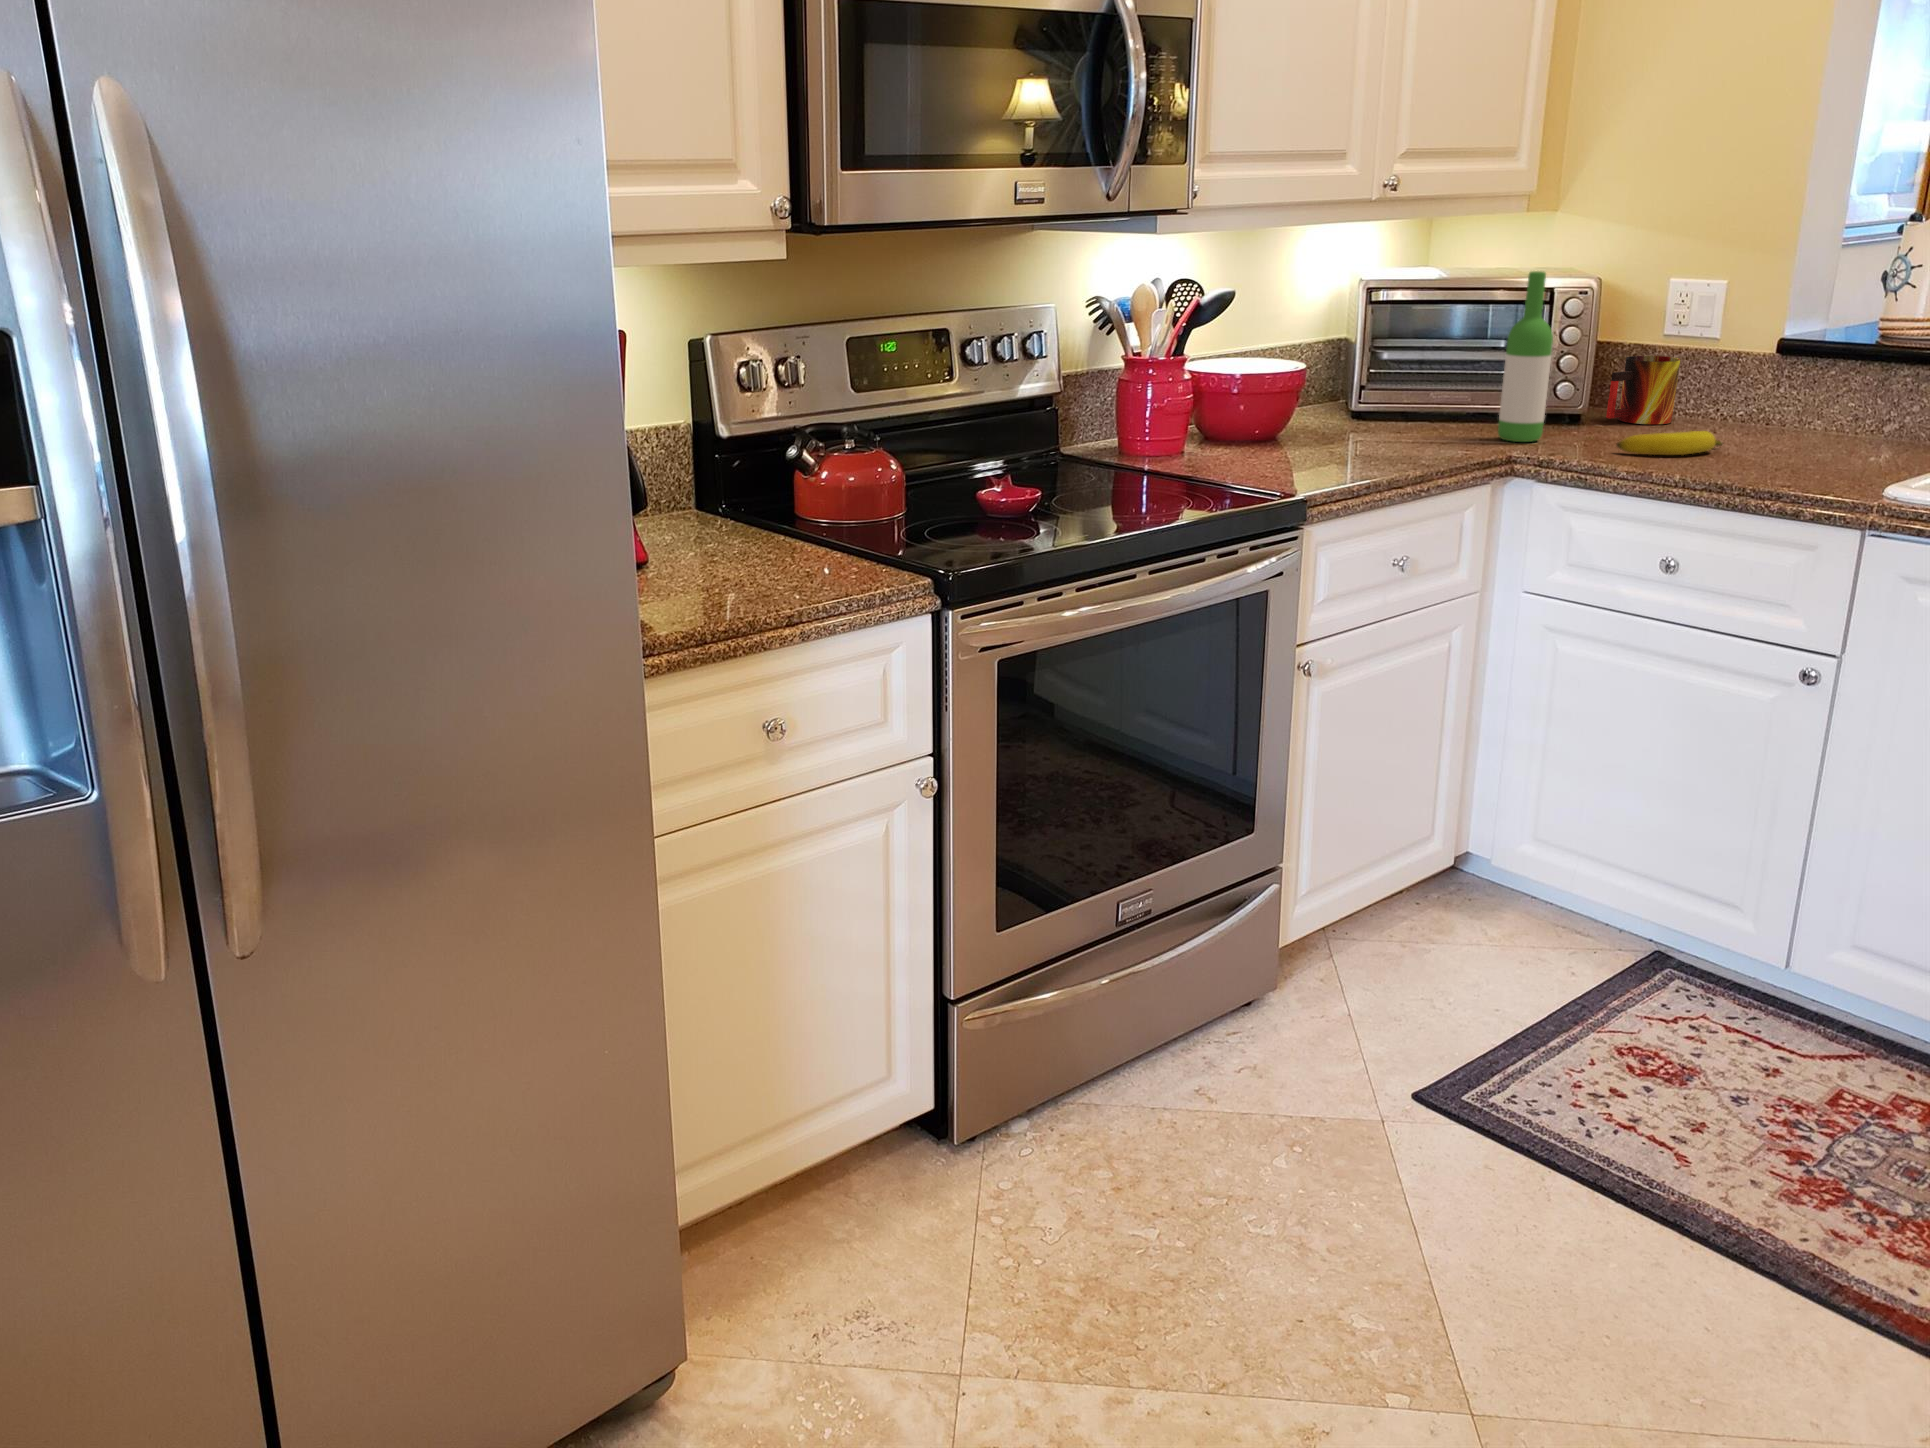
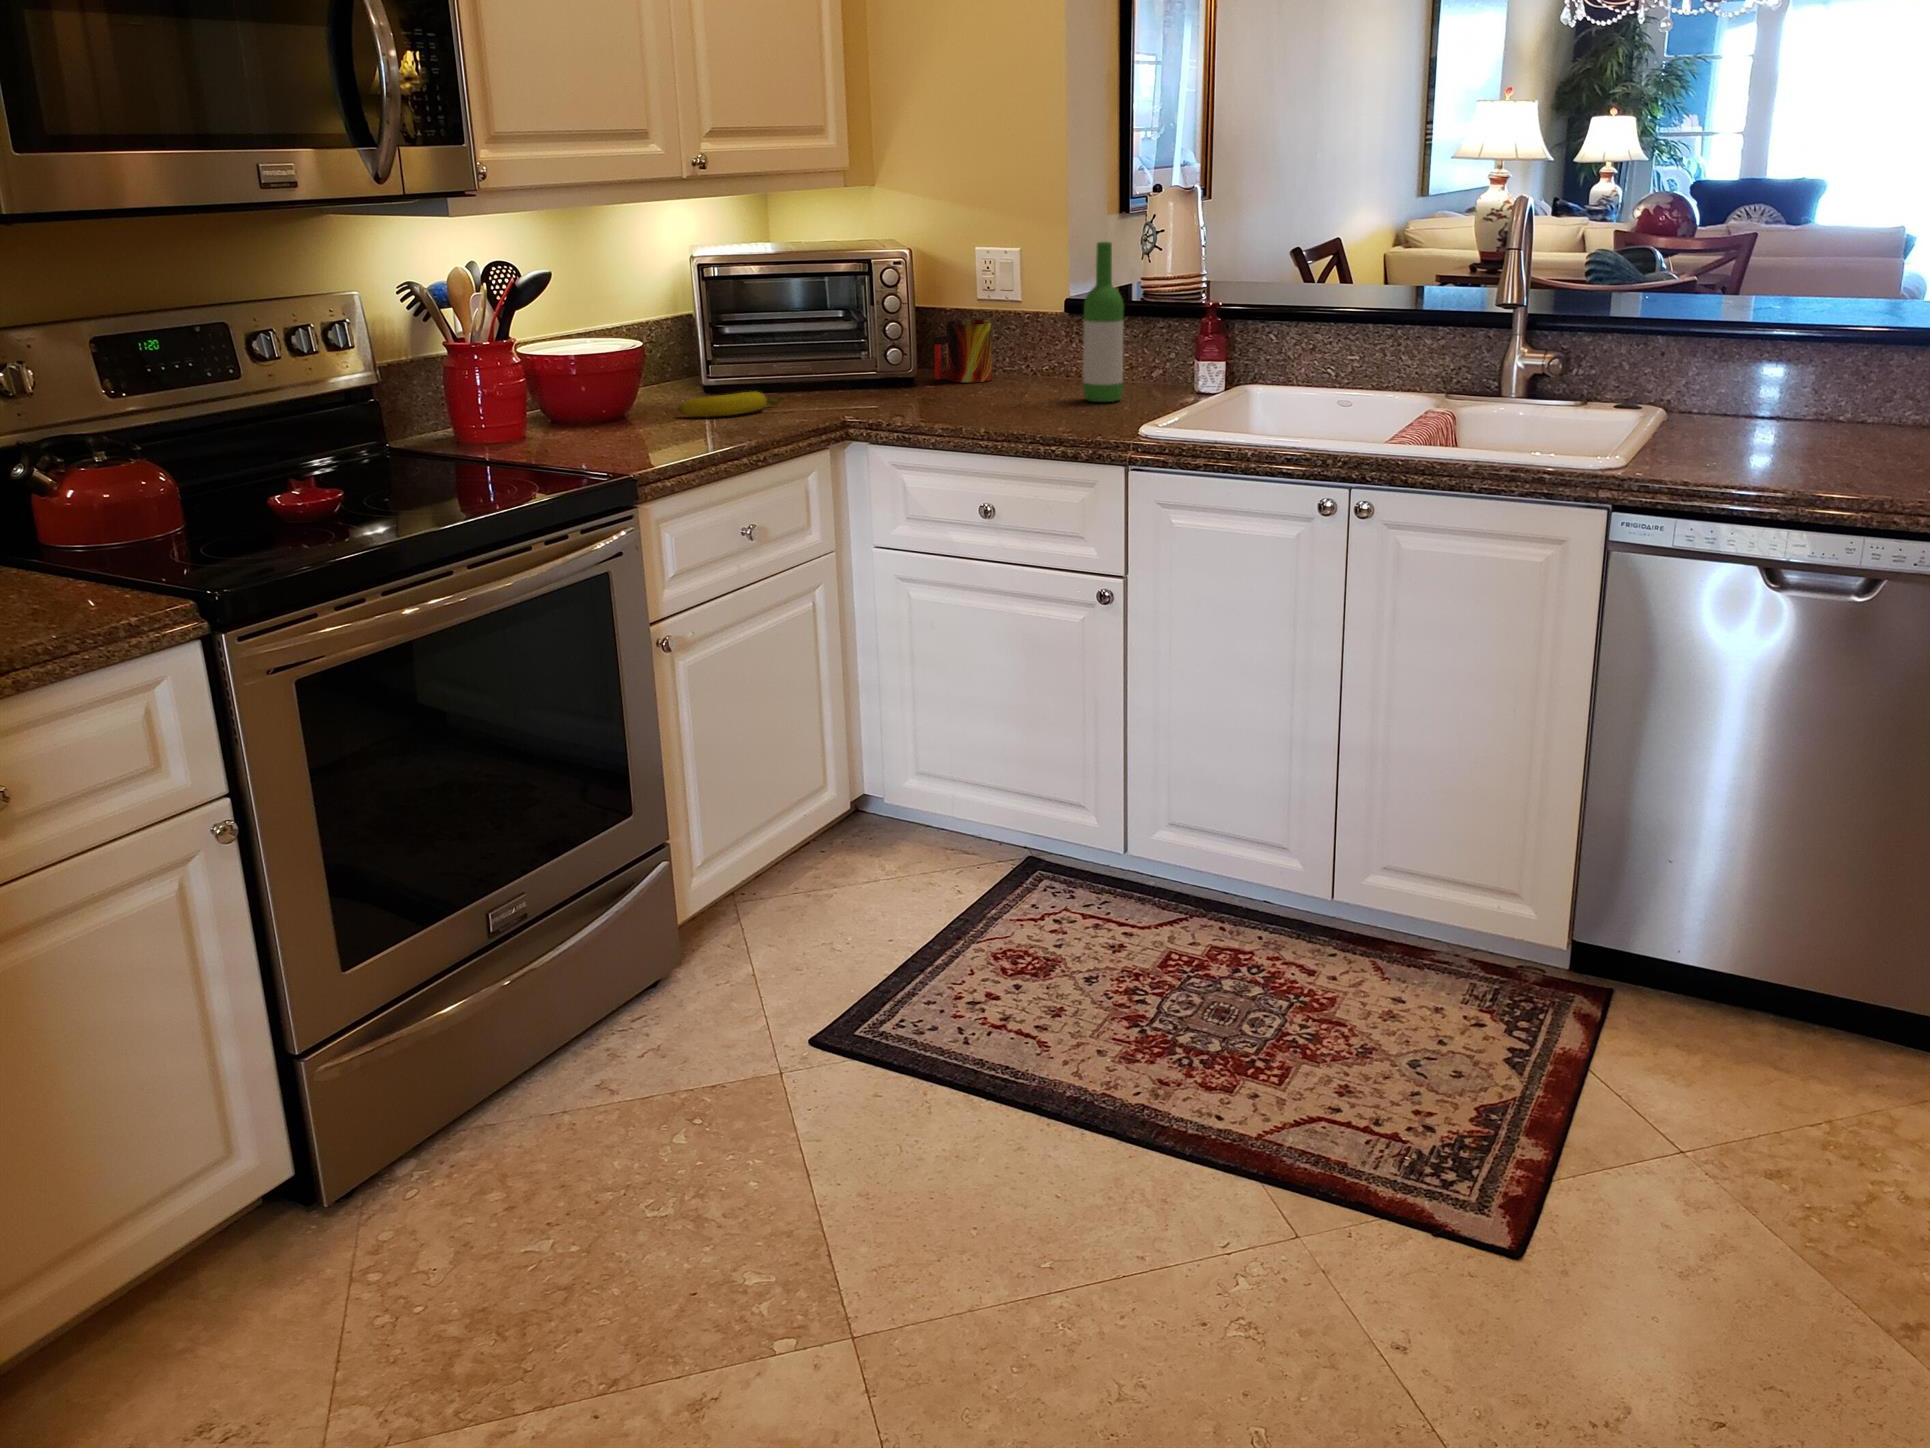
wine bottle: present [1498,271,1553,442] -> present [1083,242,1124,402]
banana: present [1617,431,1723,455] -> present [678,392,779,417]

